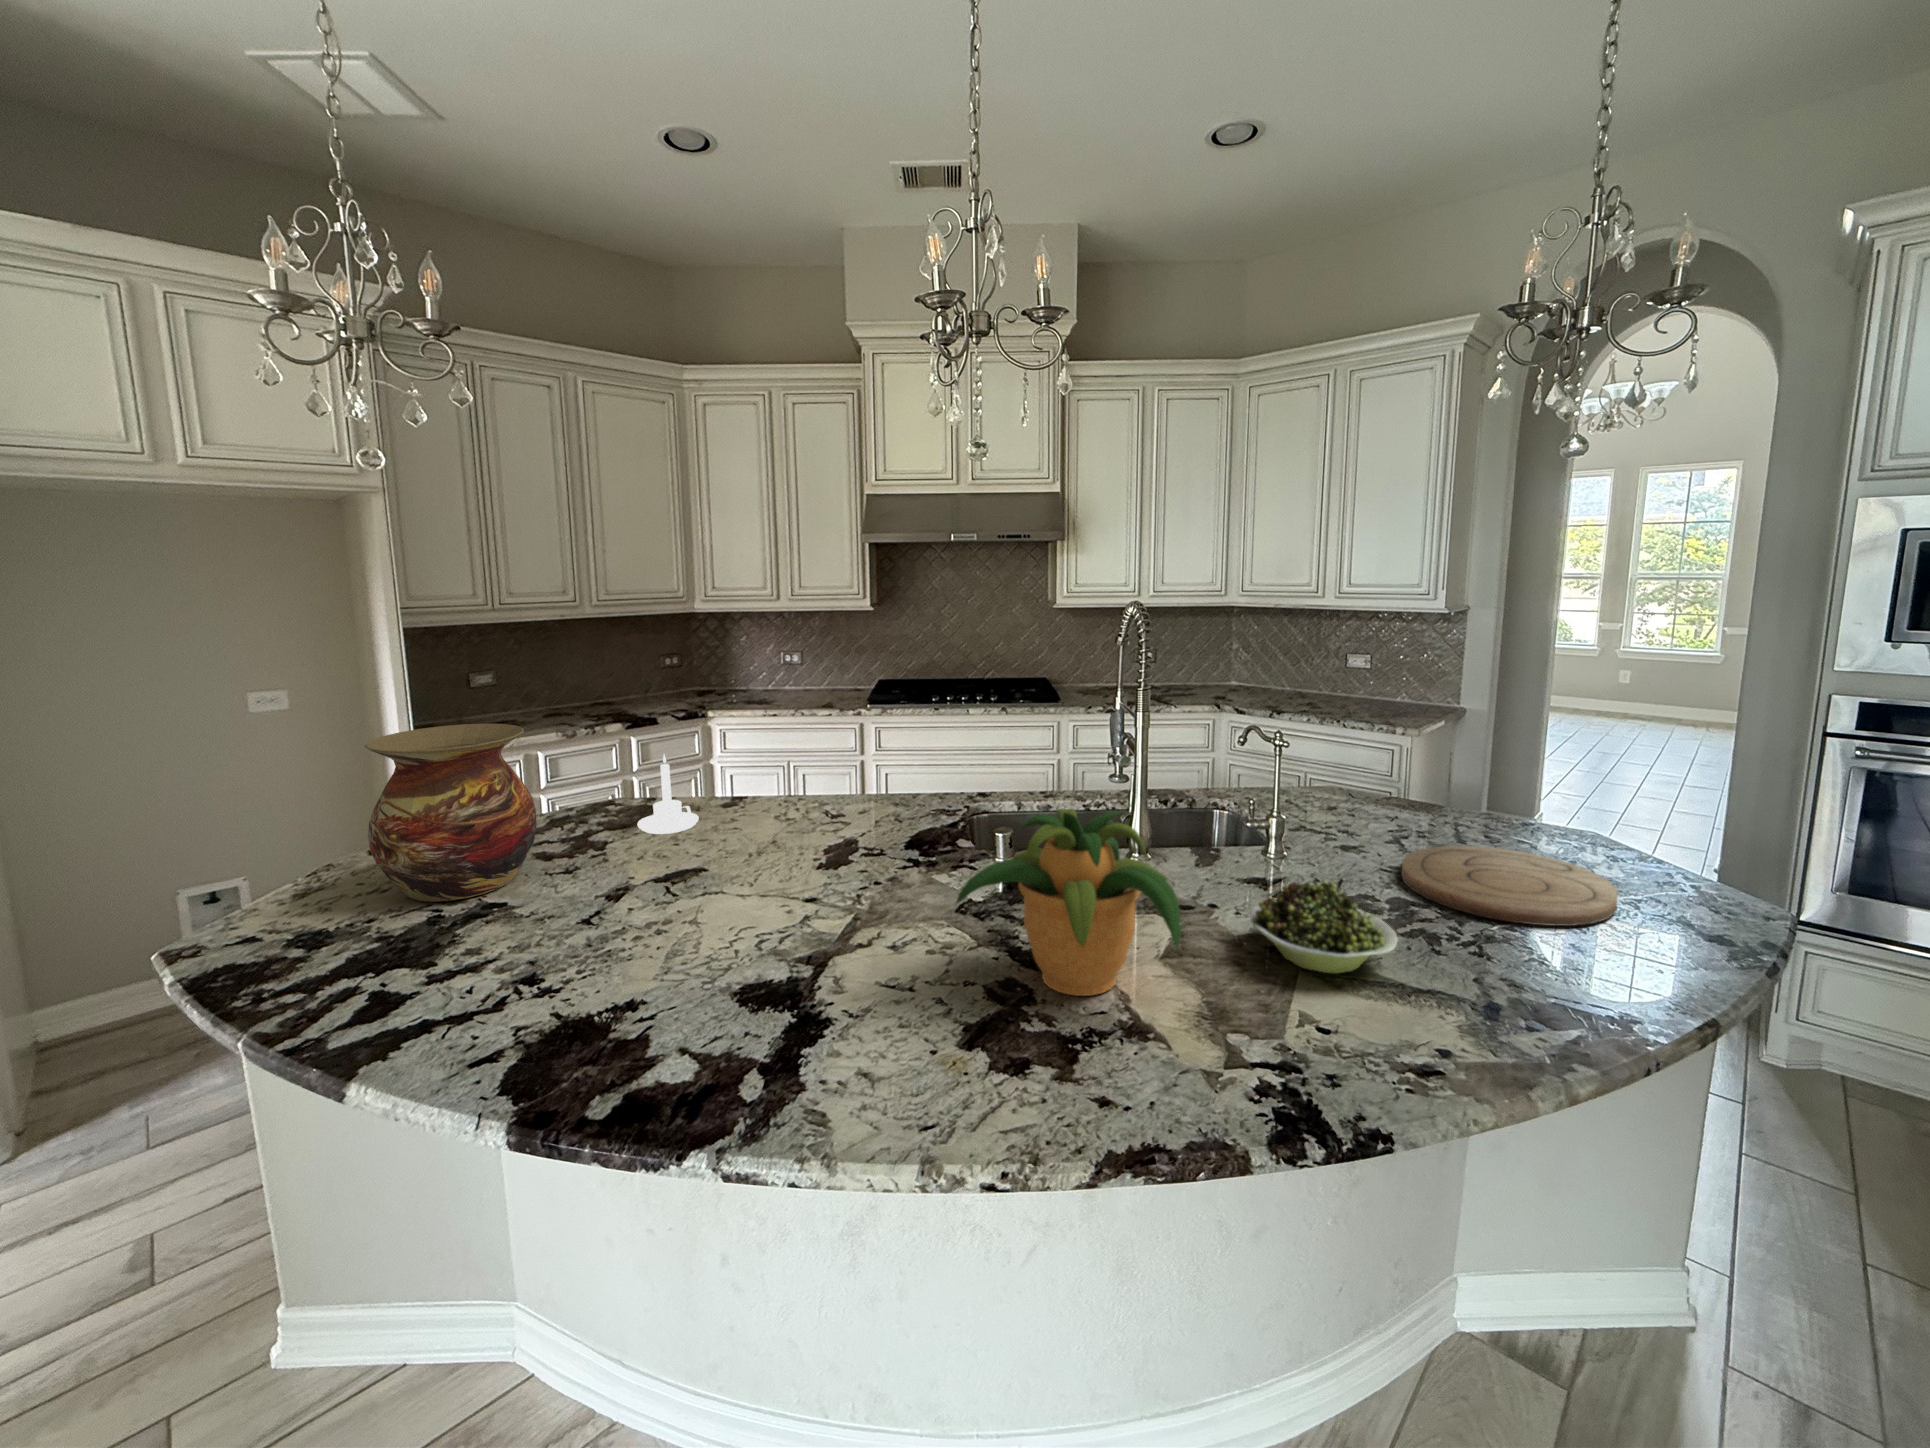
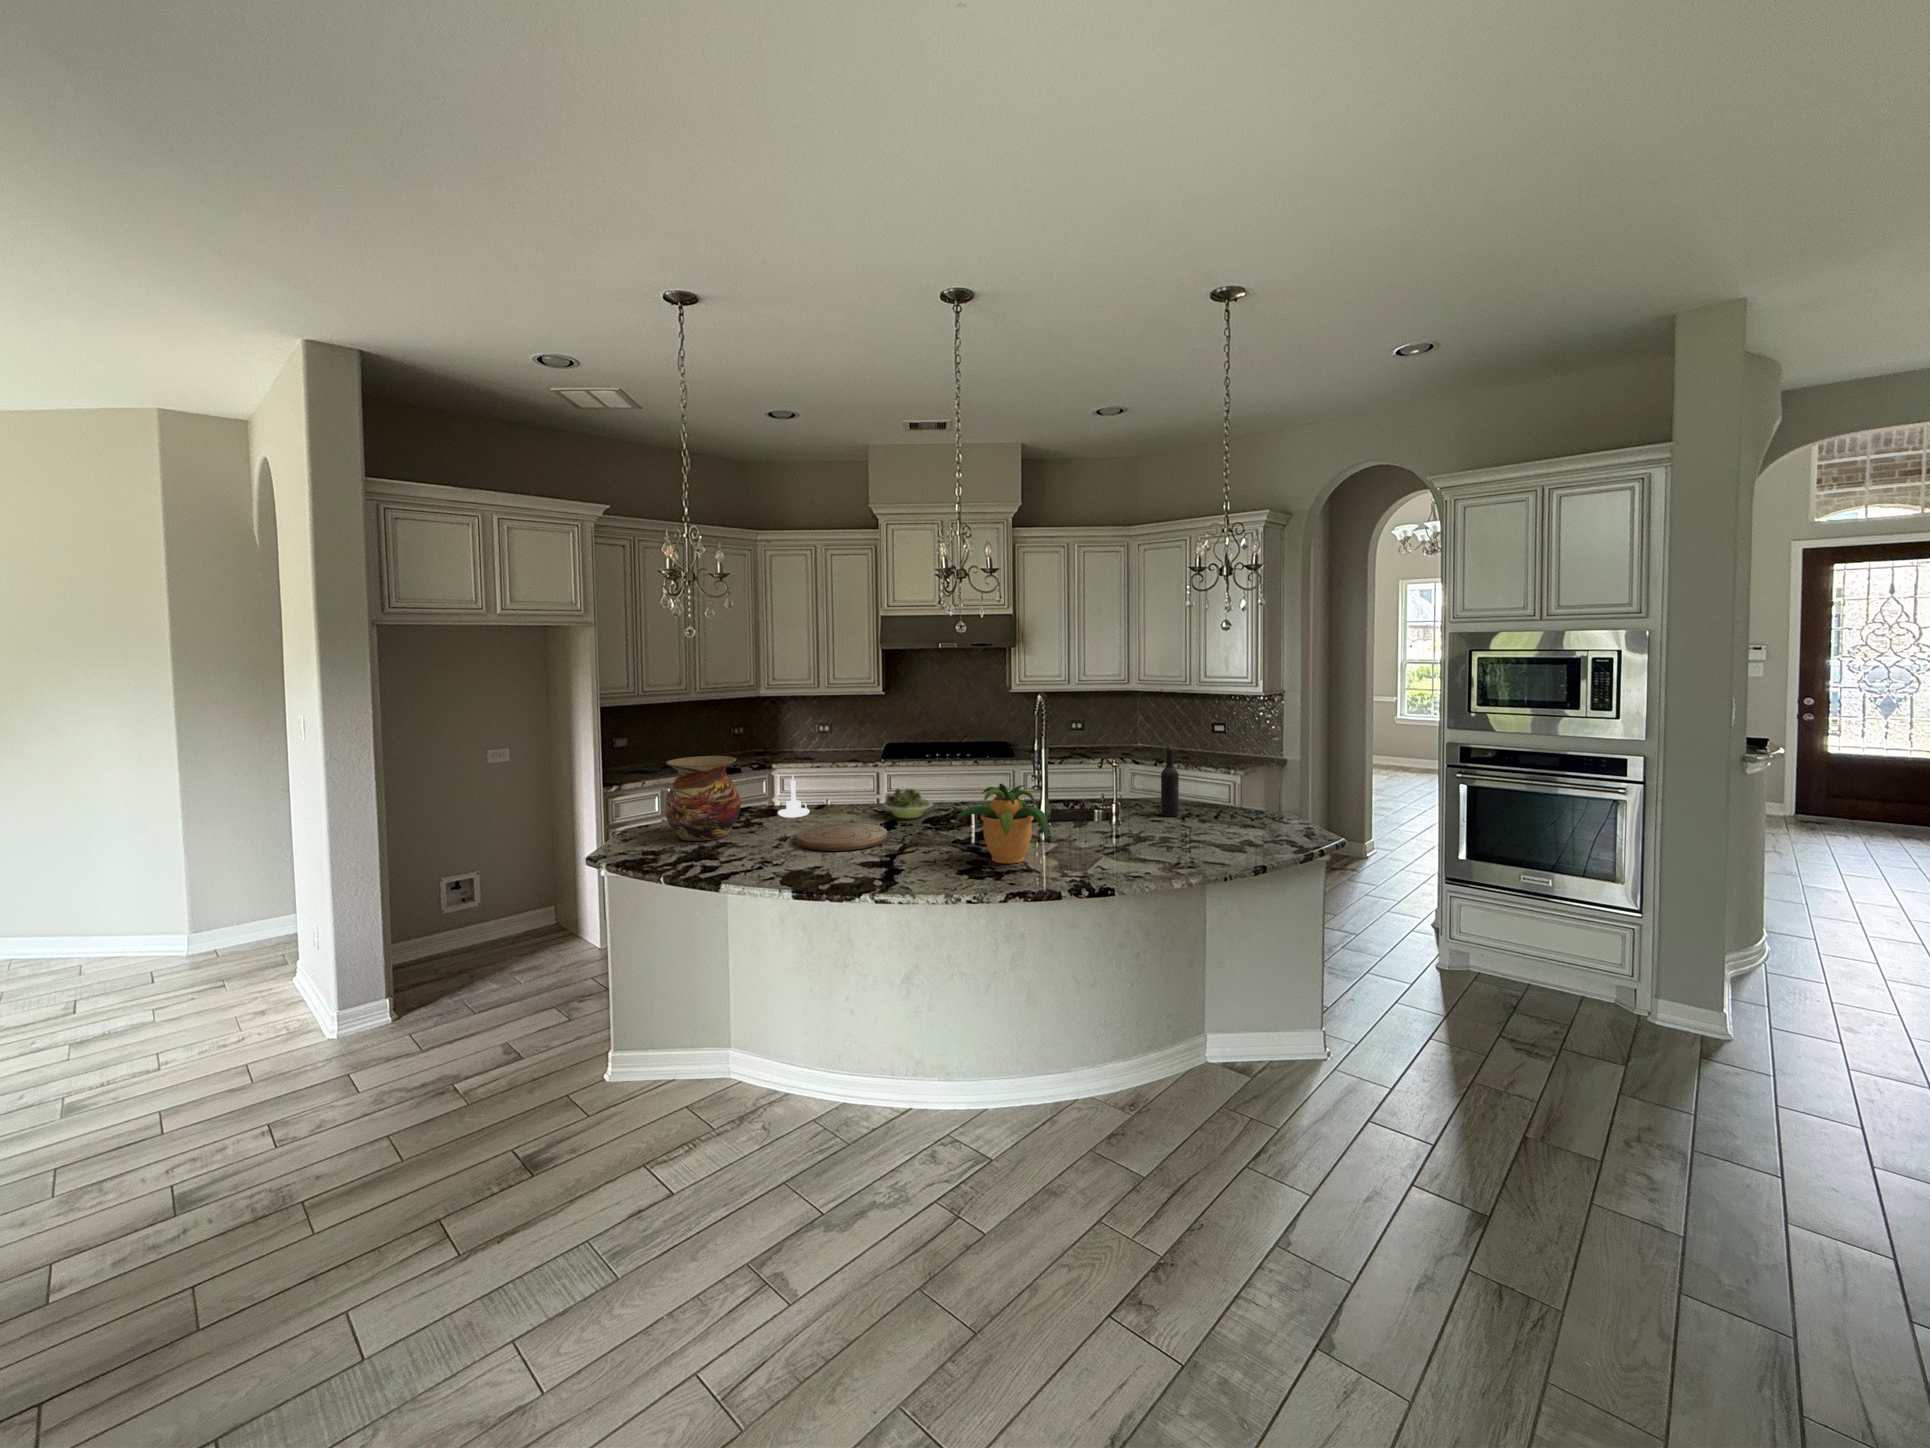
wine bottle: none [1356,702,1395,838] -> present [1161,745,1179,816]
cutting board: present [1402,846,1618,926] -> present [796,823,887,851]
bowl: present [1250,876,1397,973] -> present [883,788,932,818]

